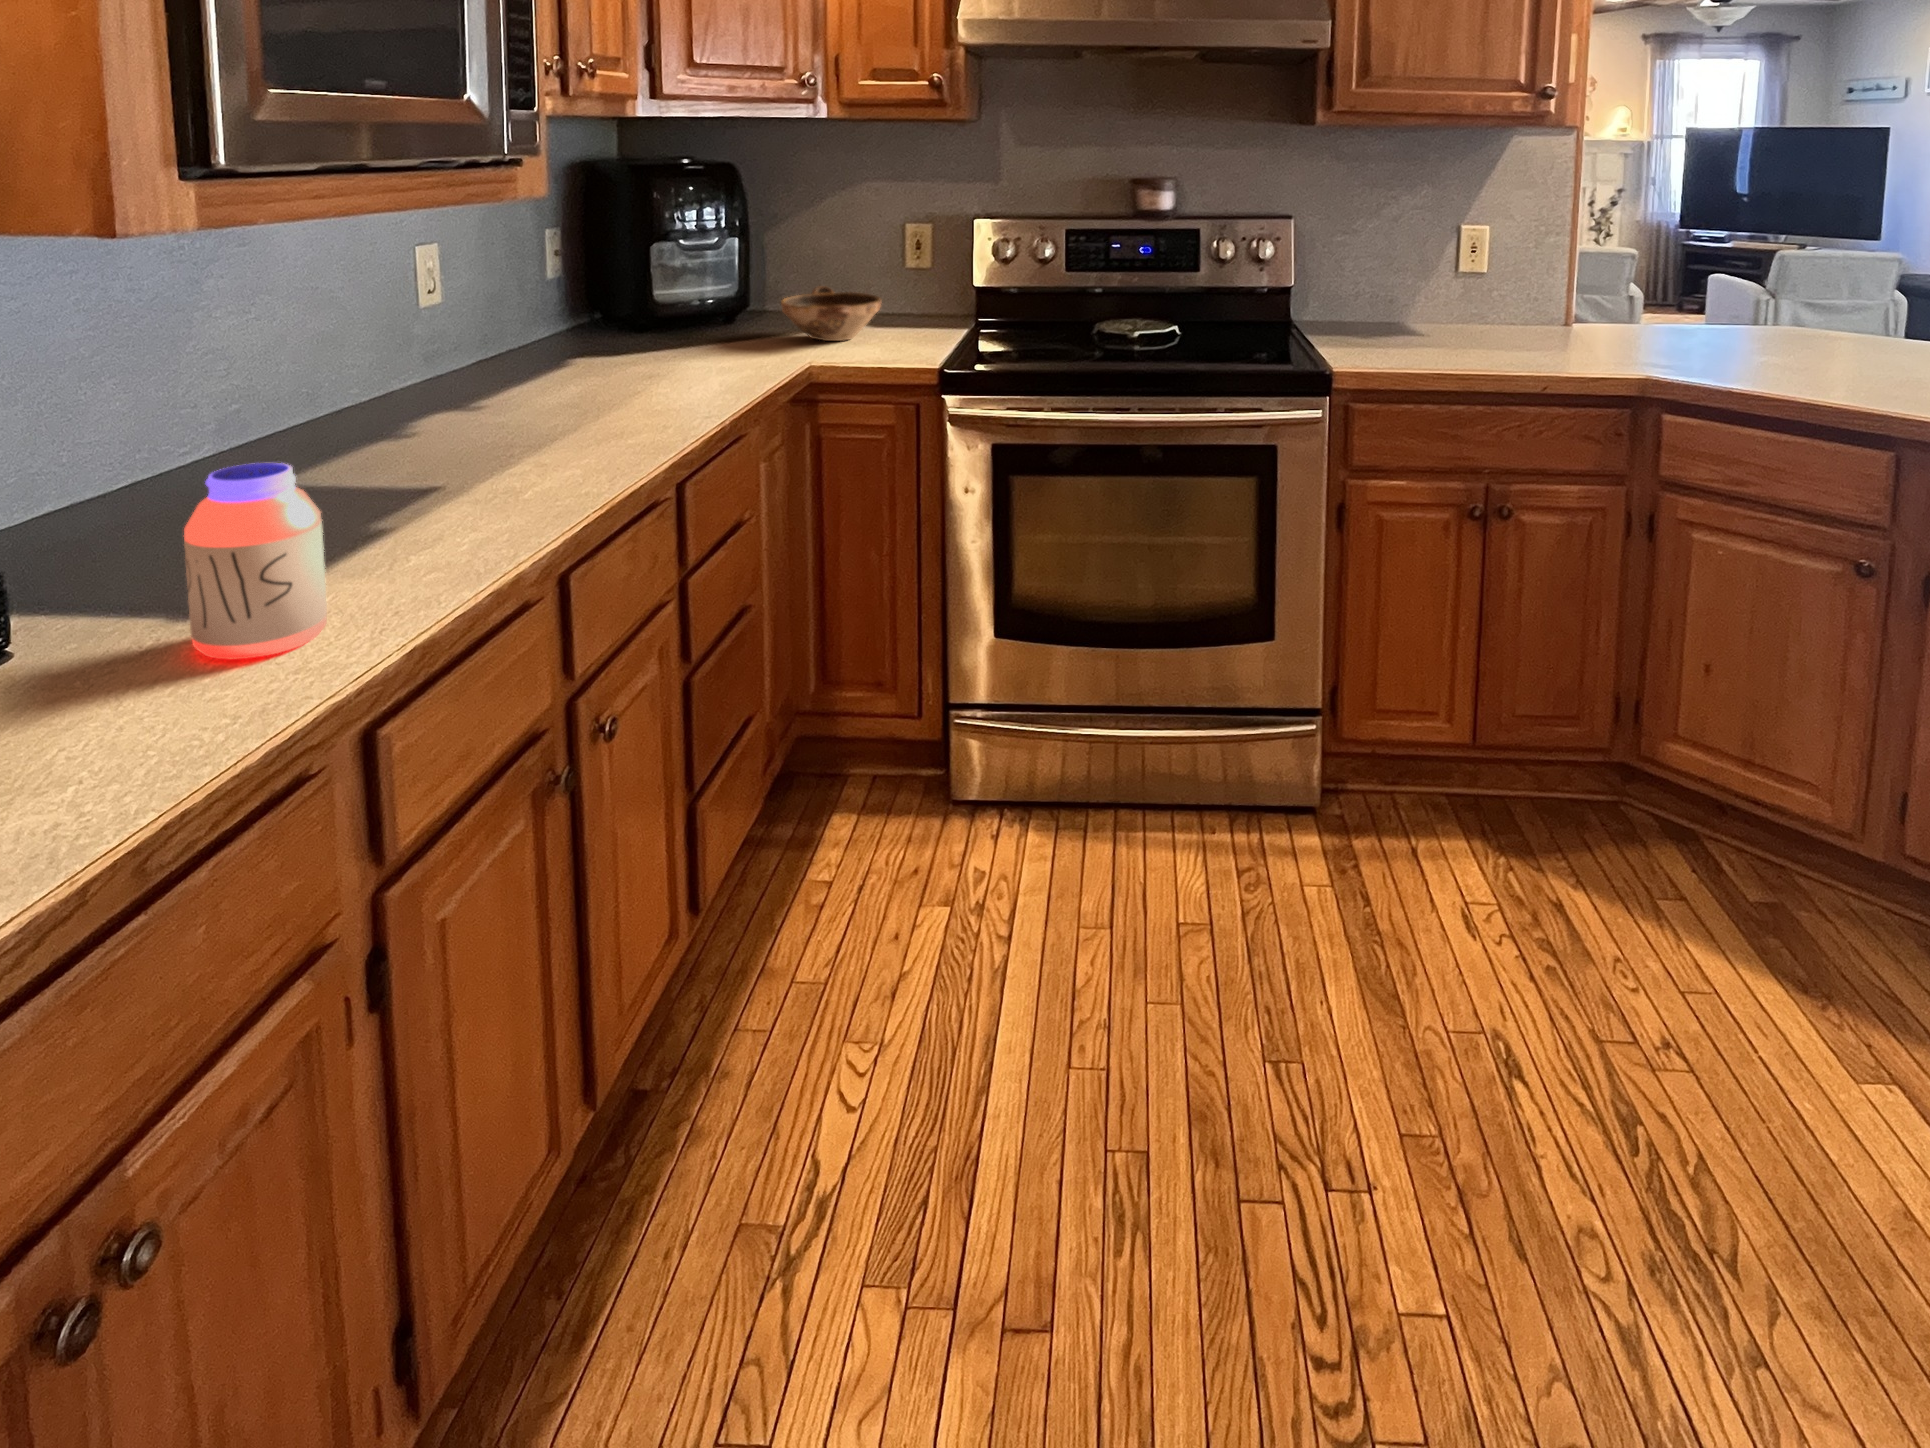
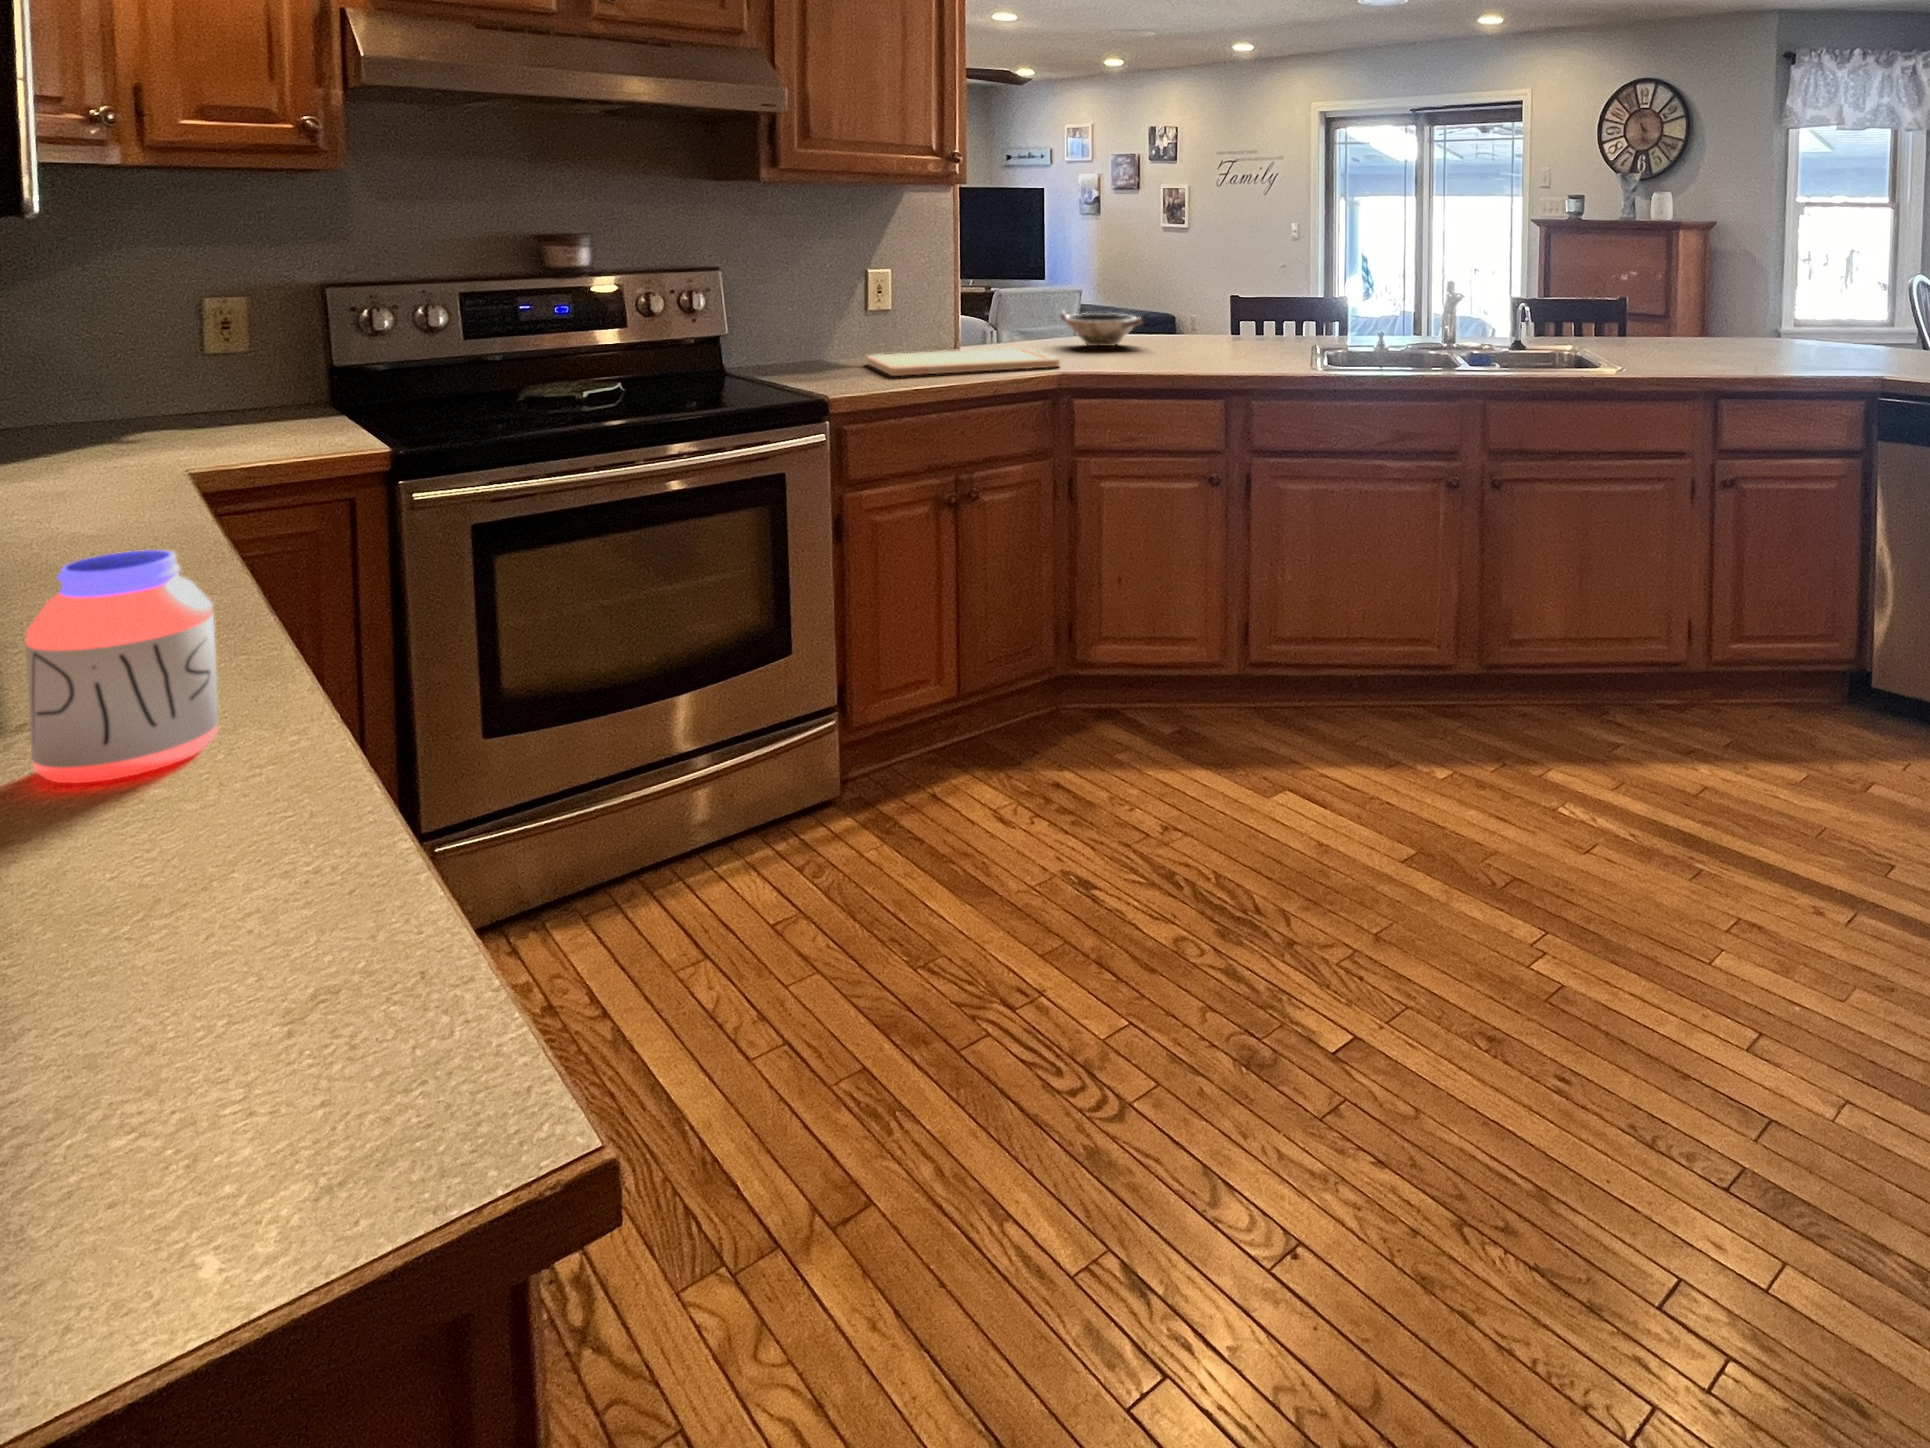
bowl: present [781,286,882,341] -> present [1060,311,1142,346]
cutting board: none [1442,326,1665,369] -> present [866,348,1060,376]

